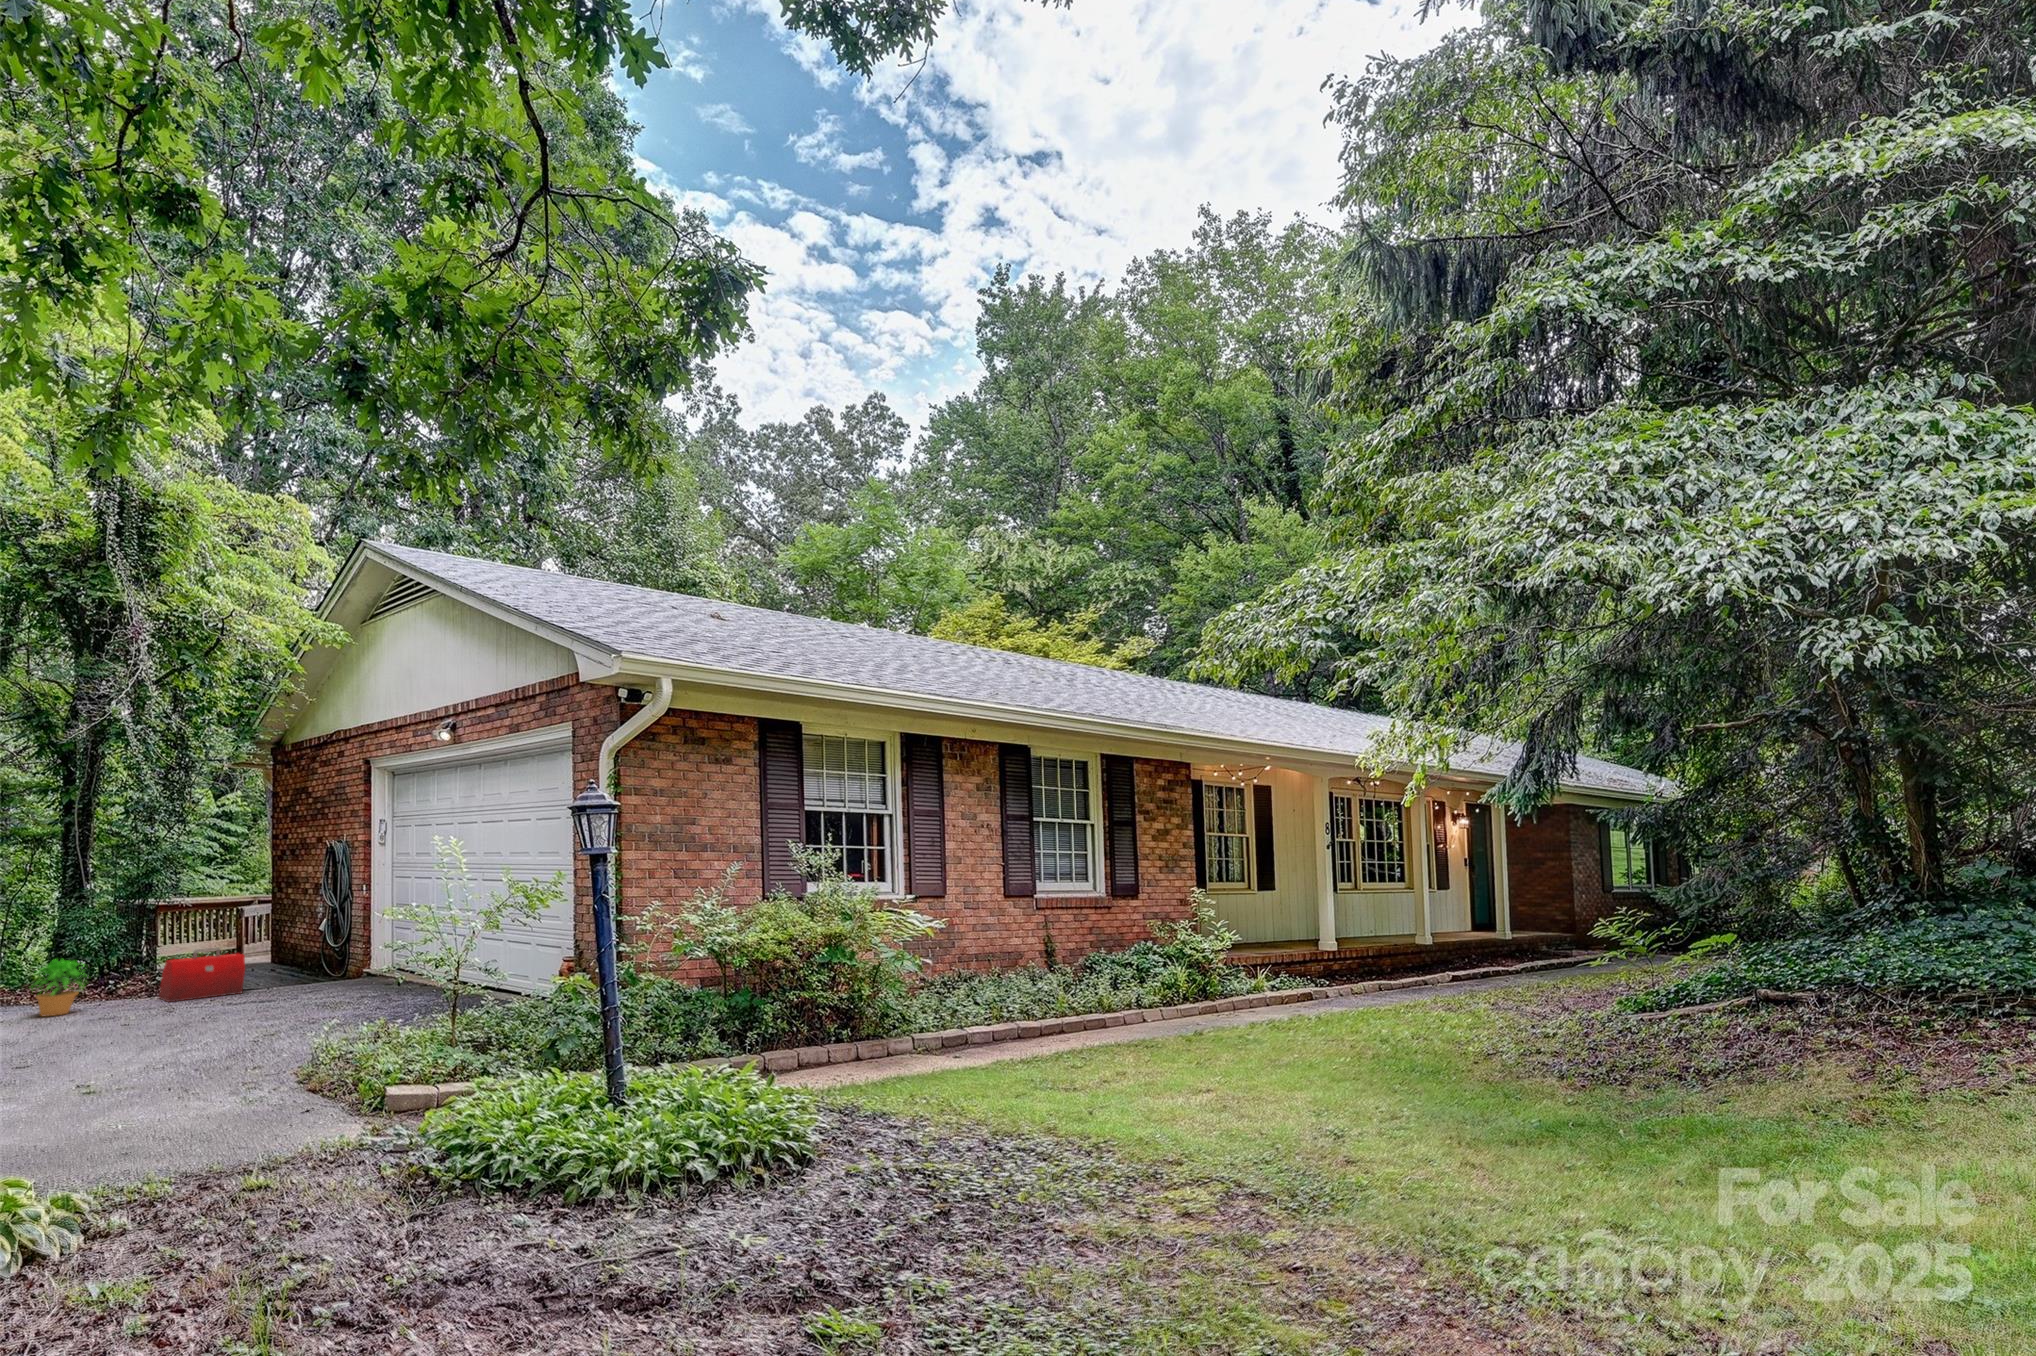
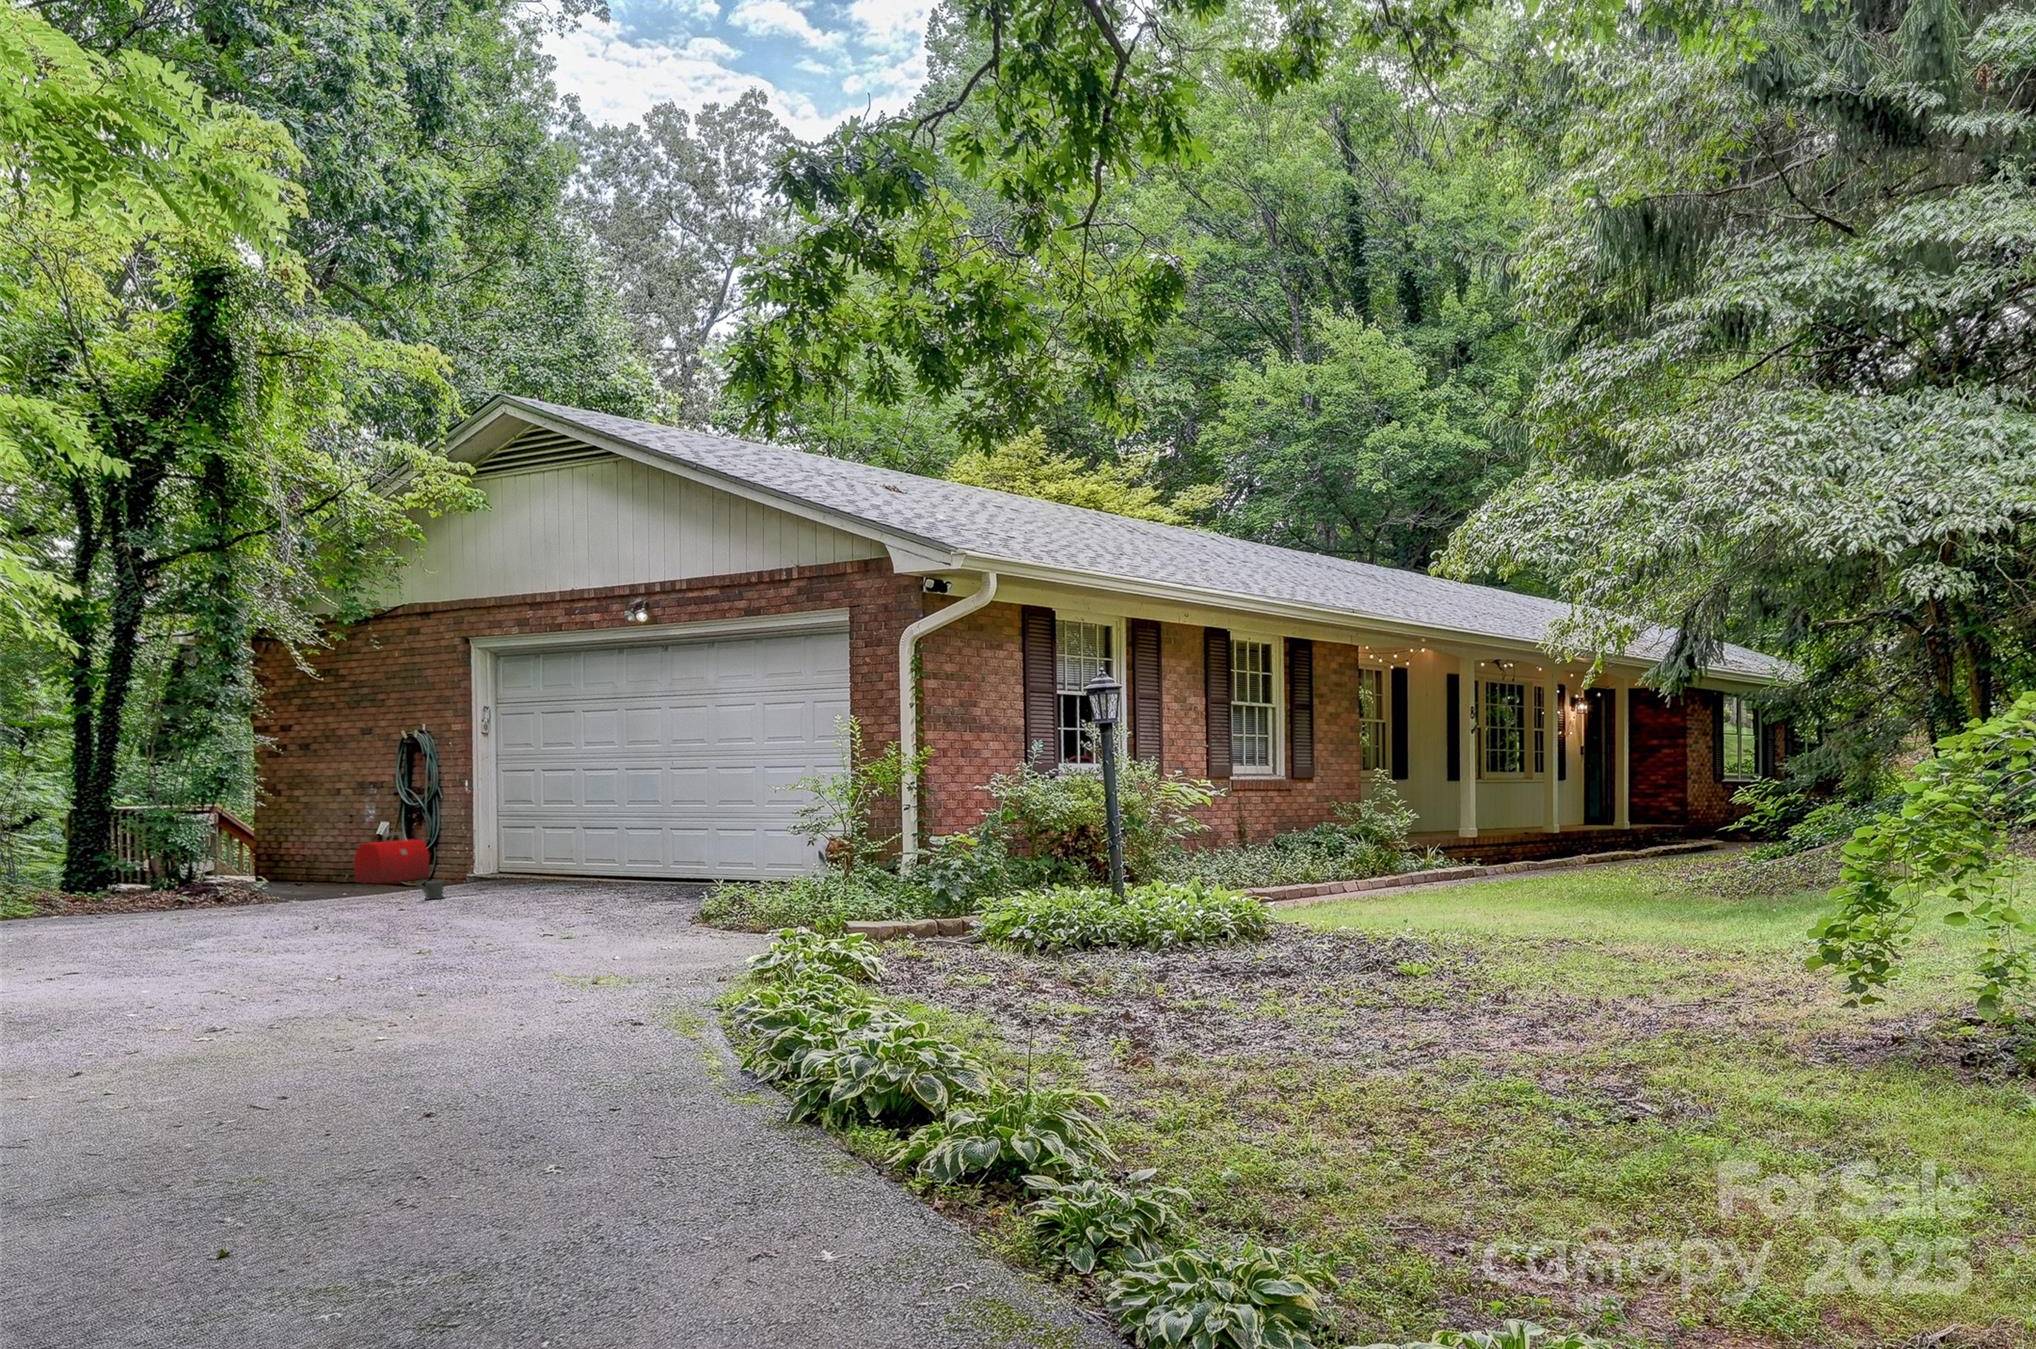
potted plant: present [32,959,84,1016] -> none [280,835,326,892]
watering can: none [68,1015,132,1039] -> present [416,880,445,899]

